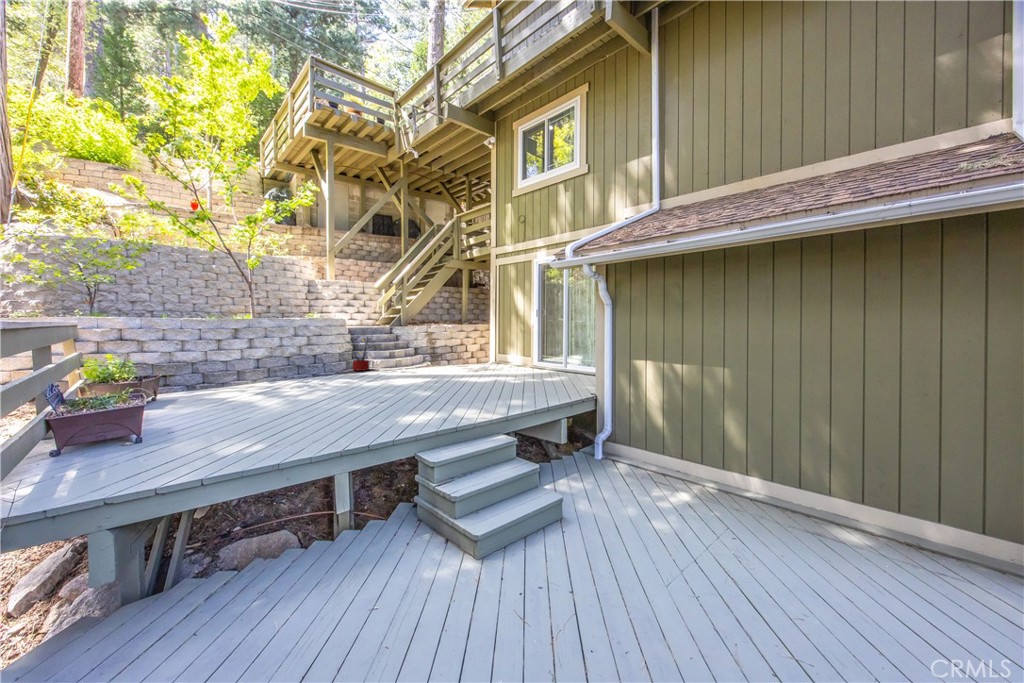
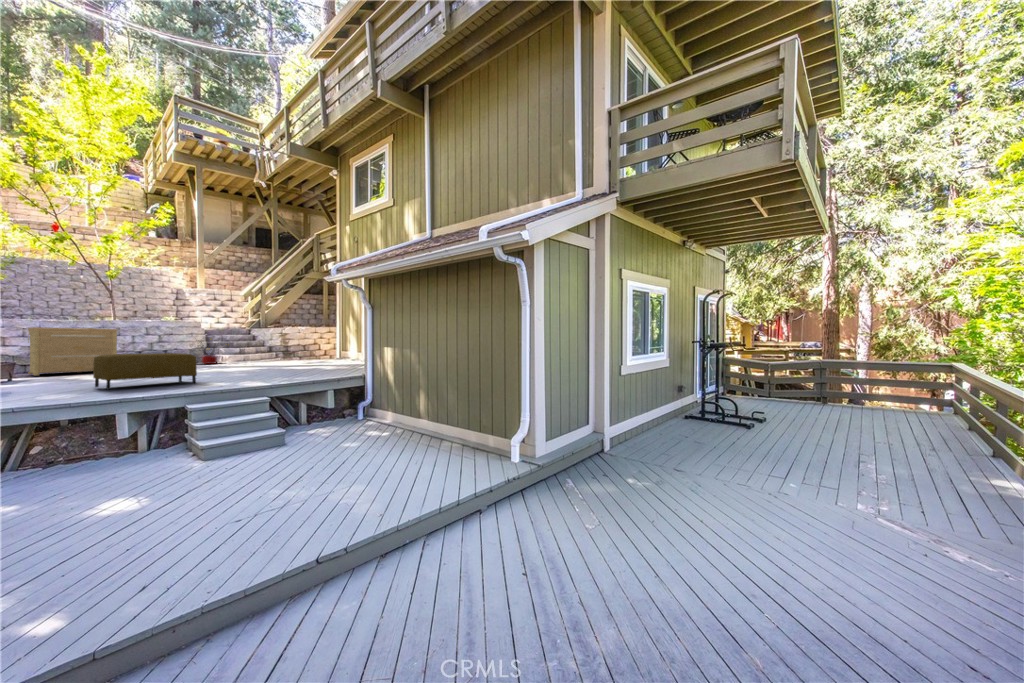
side table: none [168,330,269,394] -> present [28,327,117,375]
ottoman: none [273,376,407,444] -> present [93,353,197,390]

